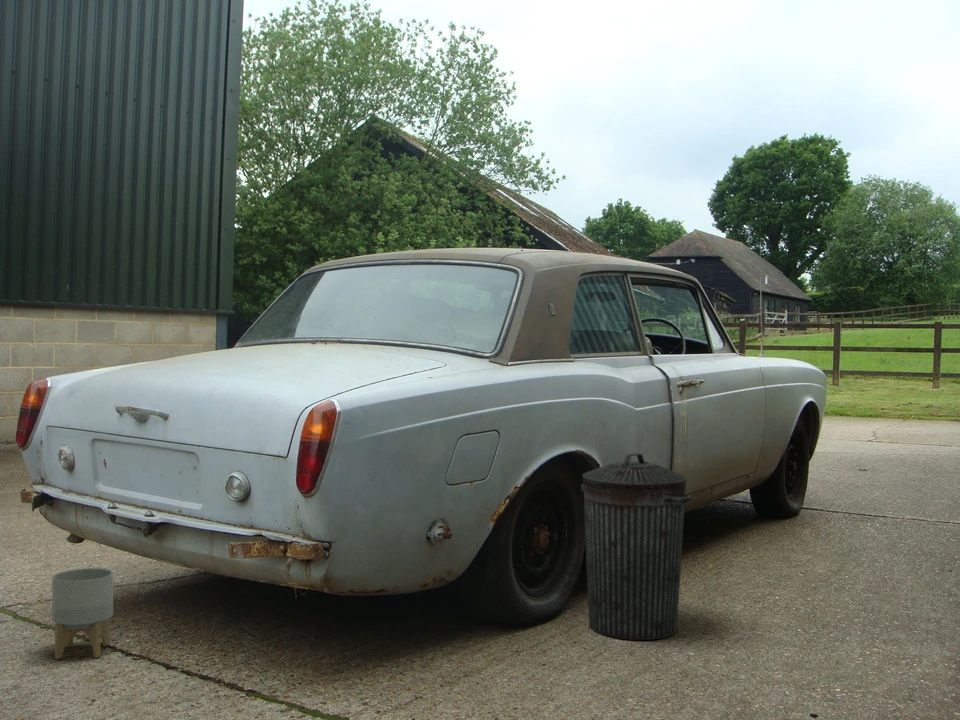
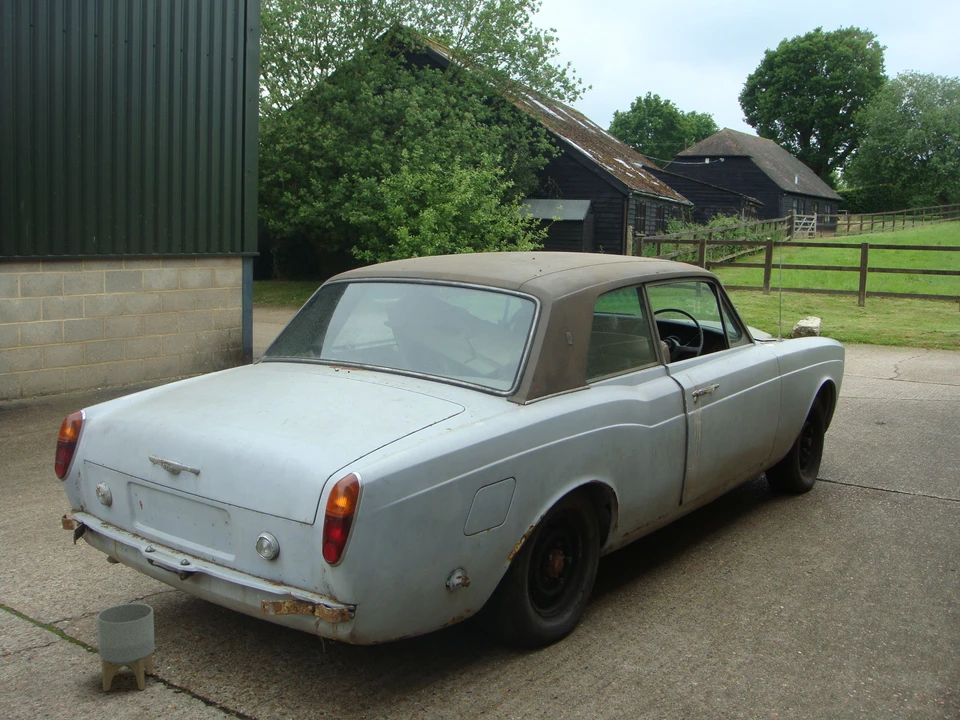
trash can: present [581,453,692,640] -> none [595,488,701,667]

